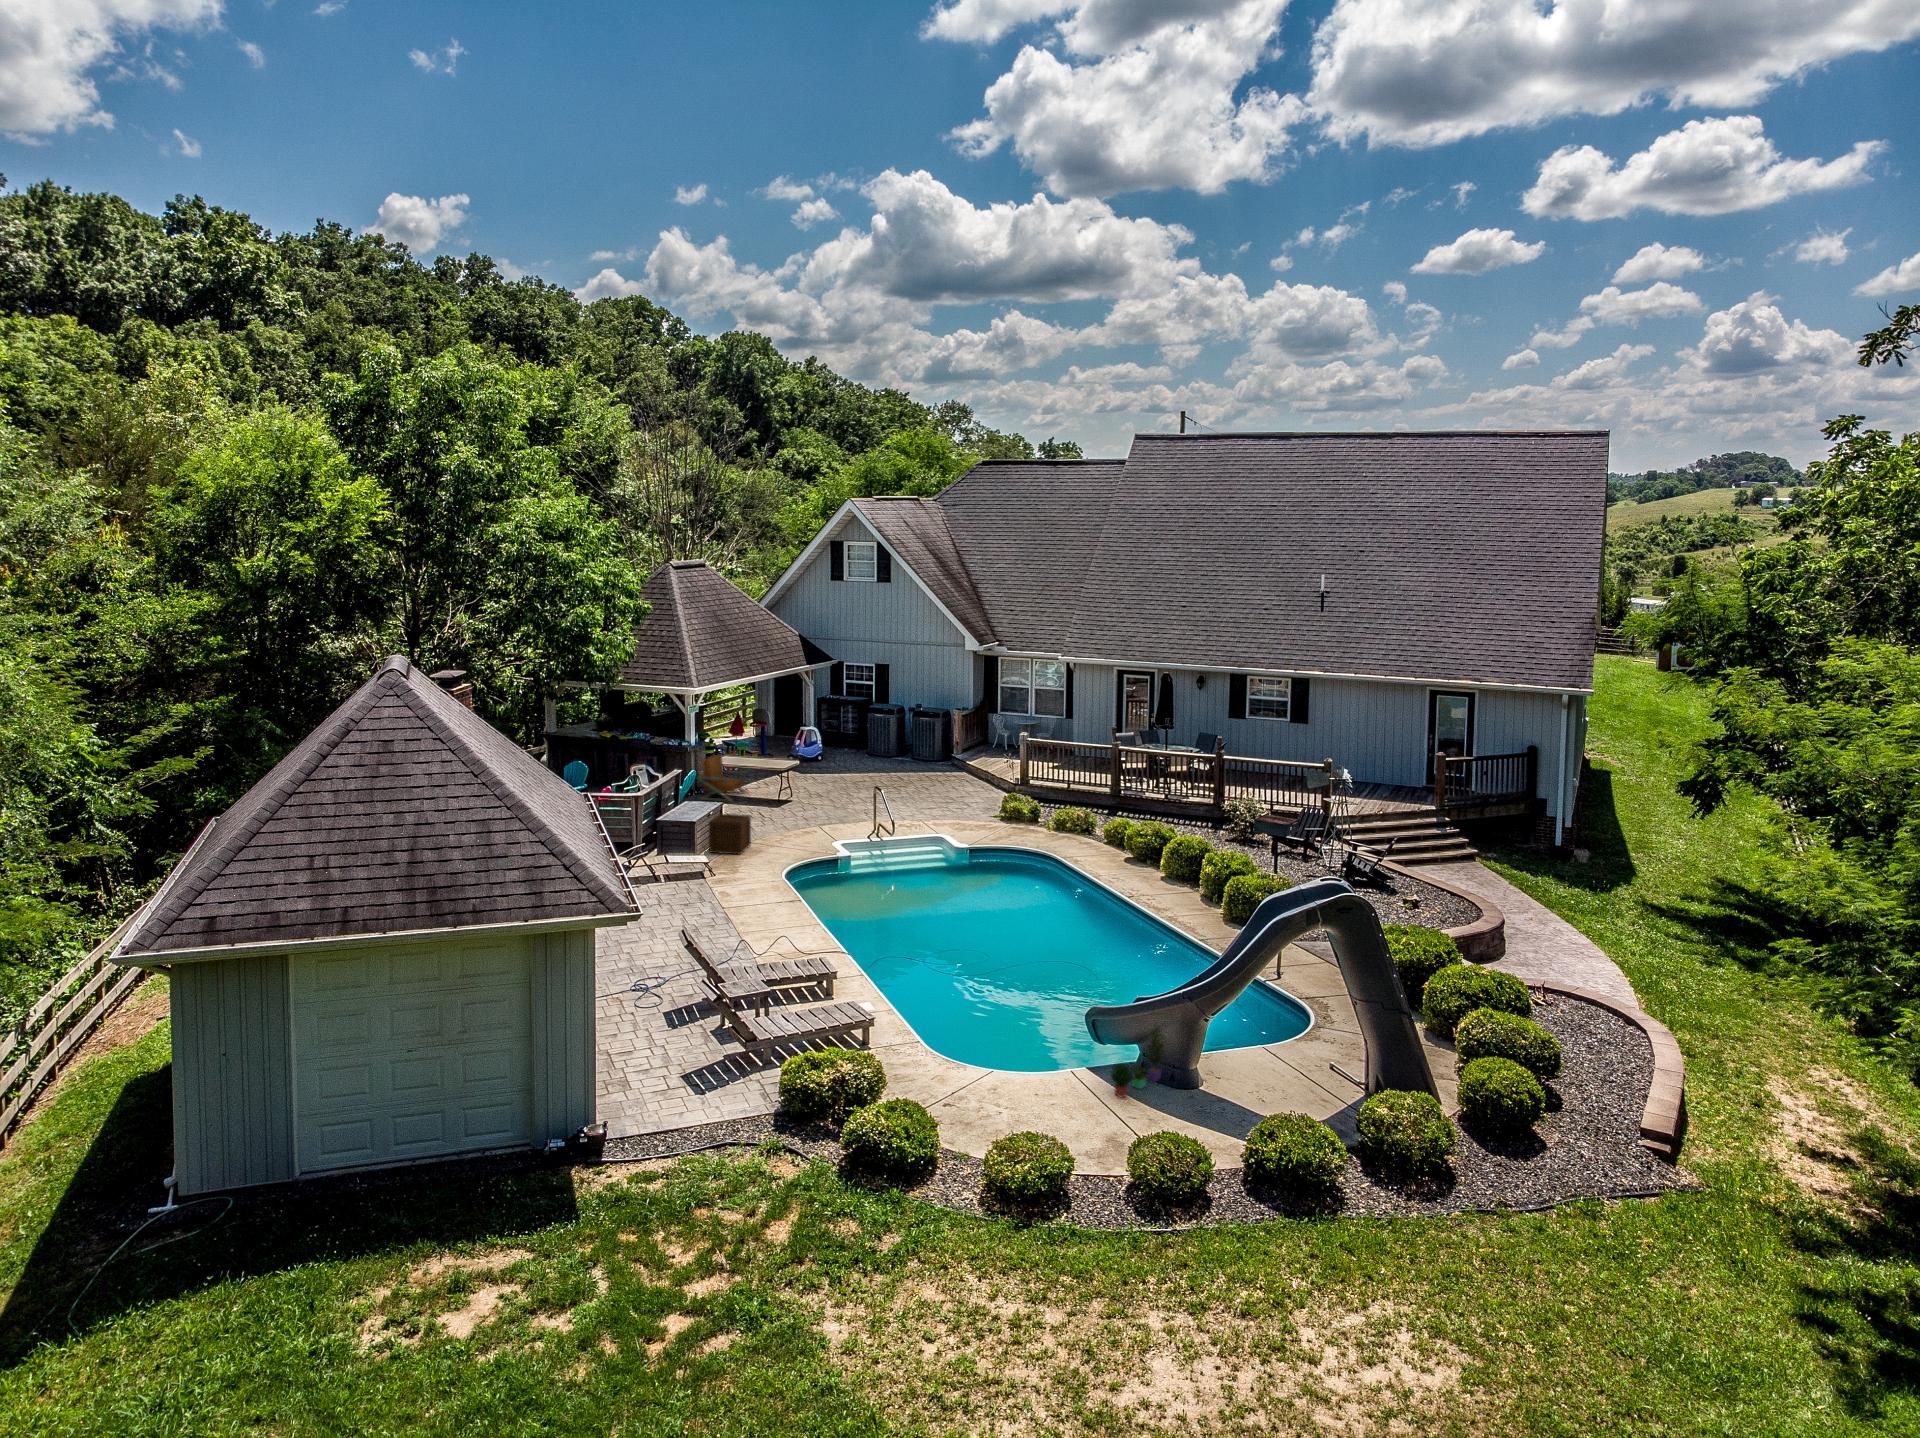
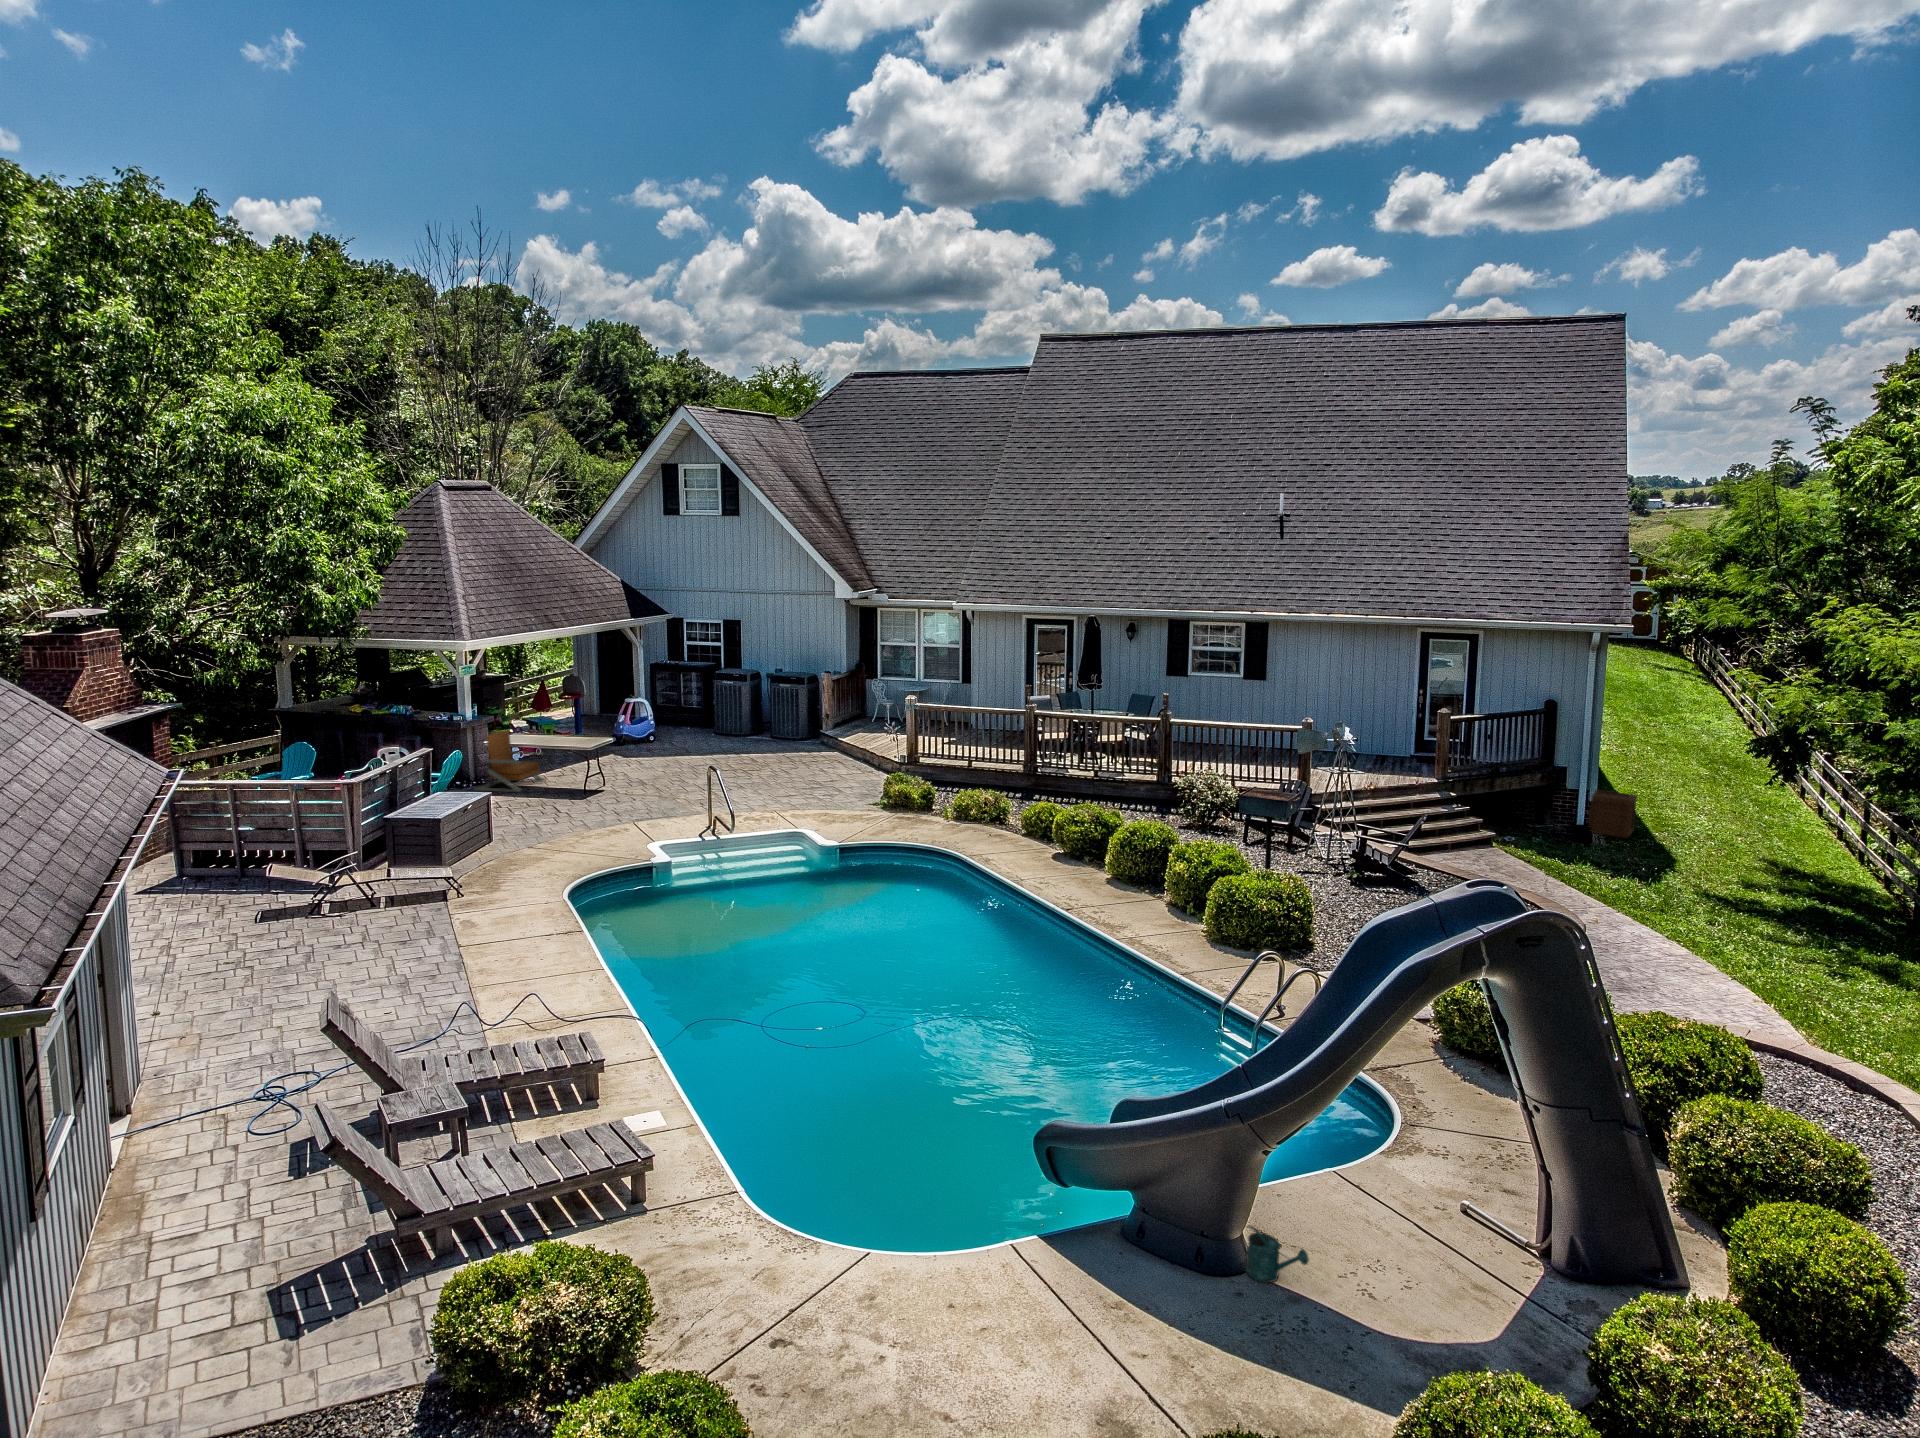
wooden crate: present [709,814,751,854] -> present [1588,790,1637,838]
potted plant: present [1111,1026,1165,1097] -> none [1101,1154,1201,1314]
watering can: none [1189,1062,1222,1091] -> present [1240,1225,1309,1283]

